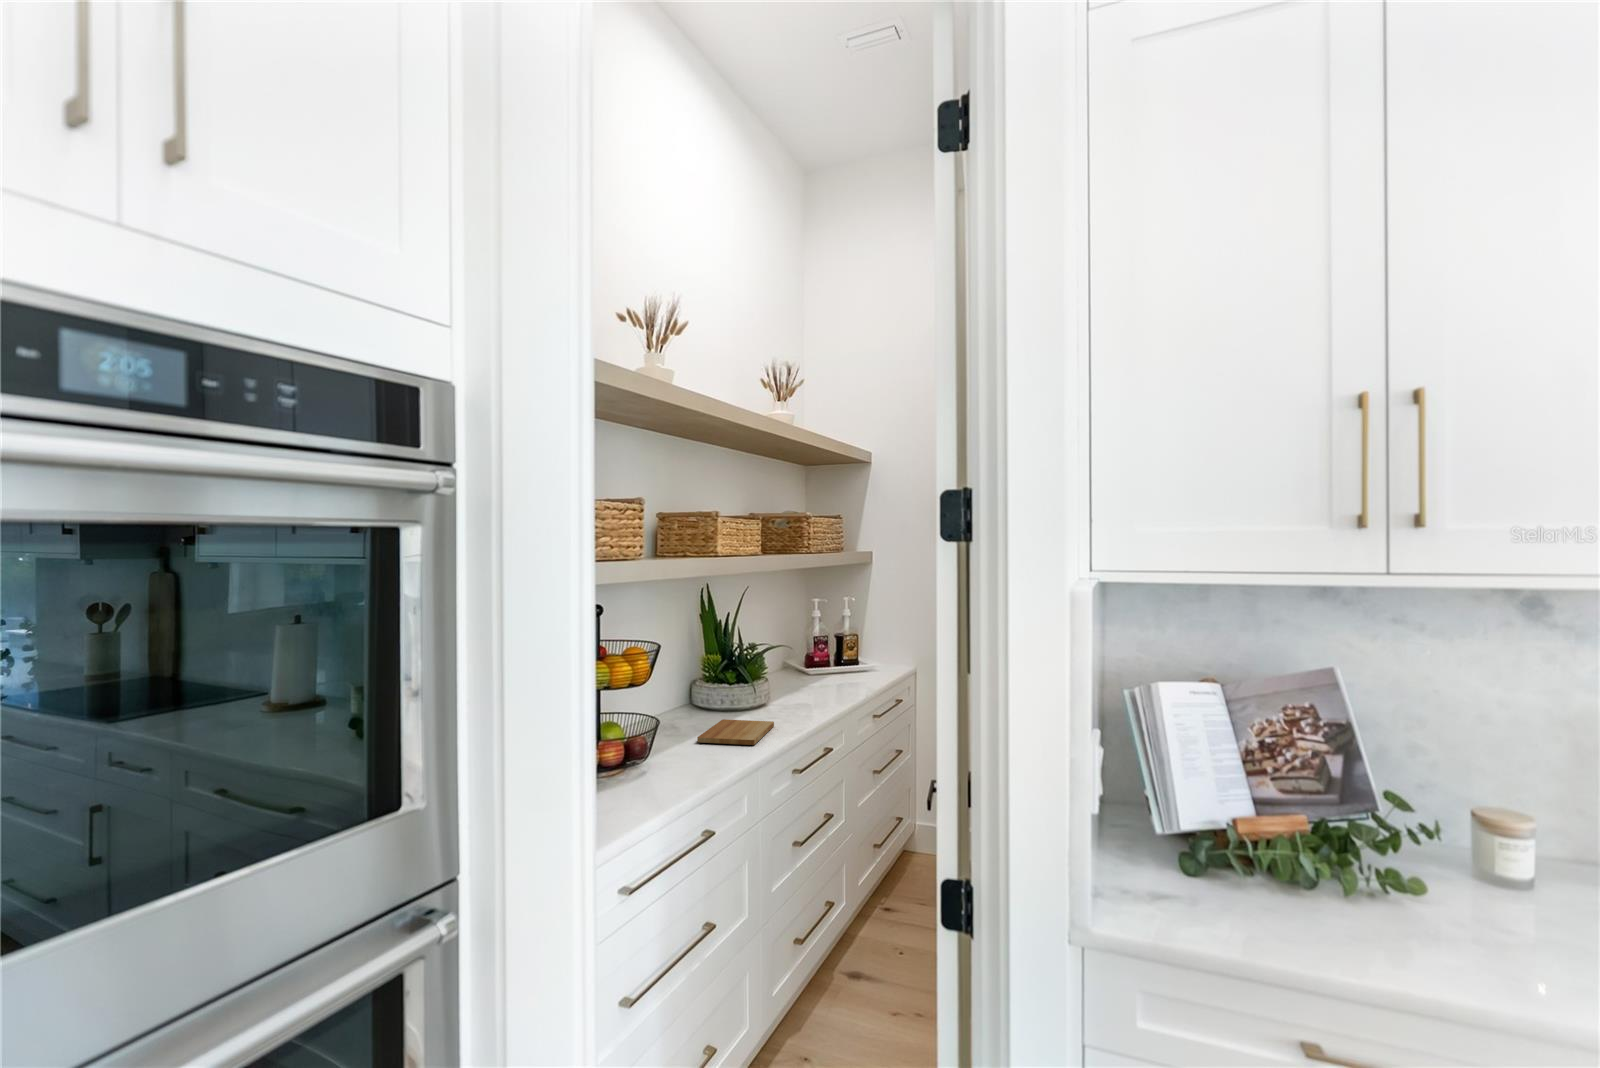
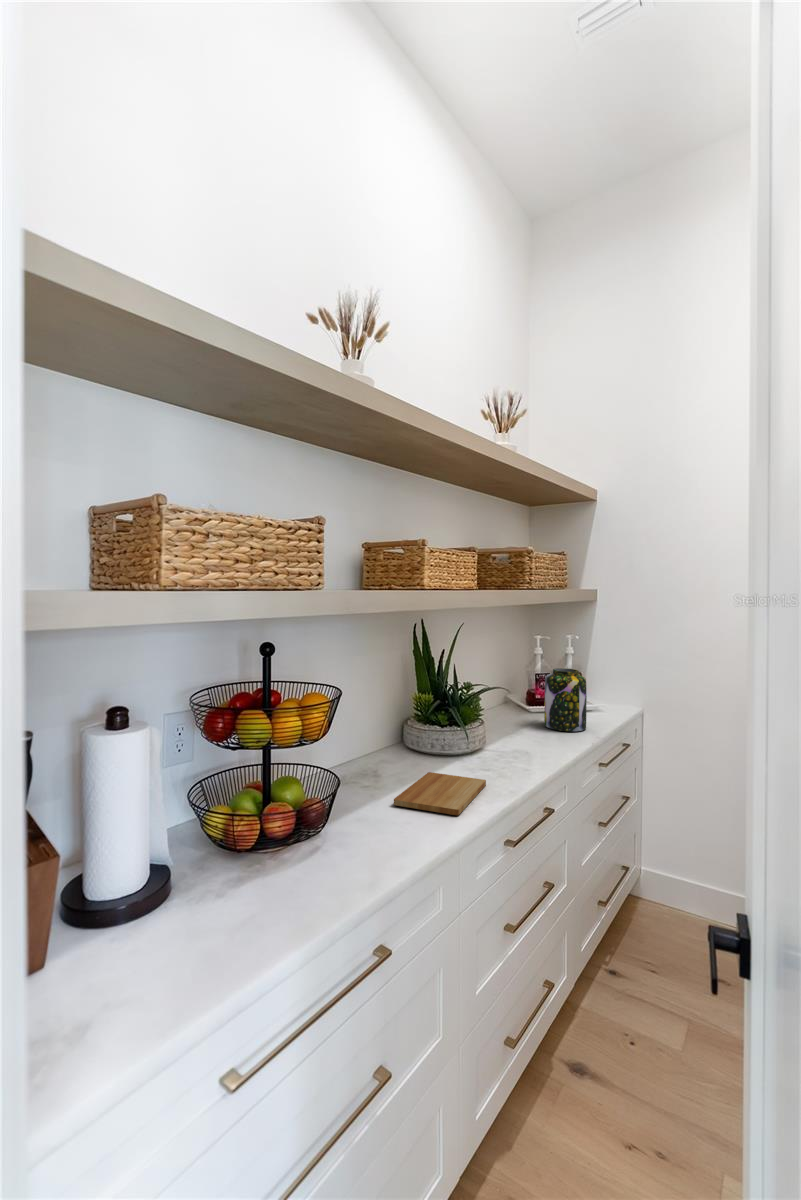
jar: none [823,627,861,686] -> present [544,668,587,731]

